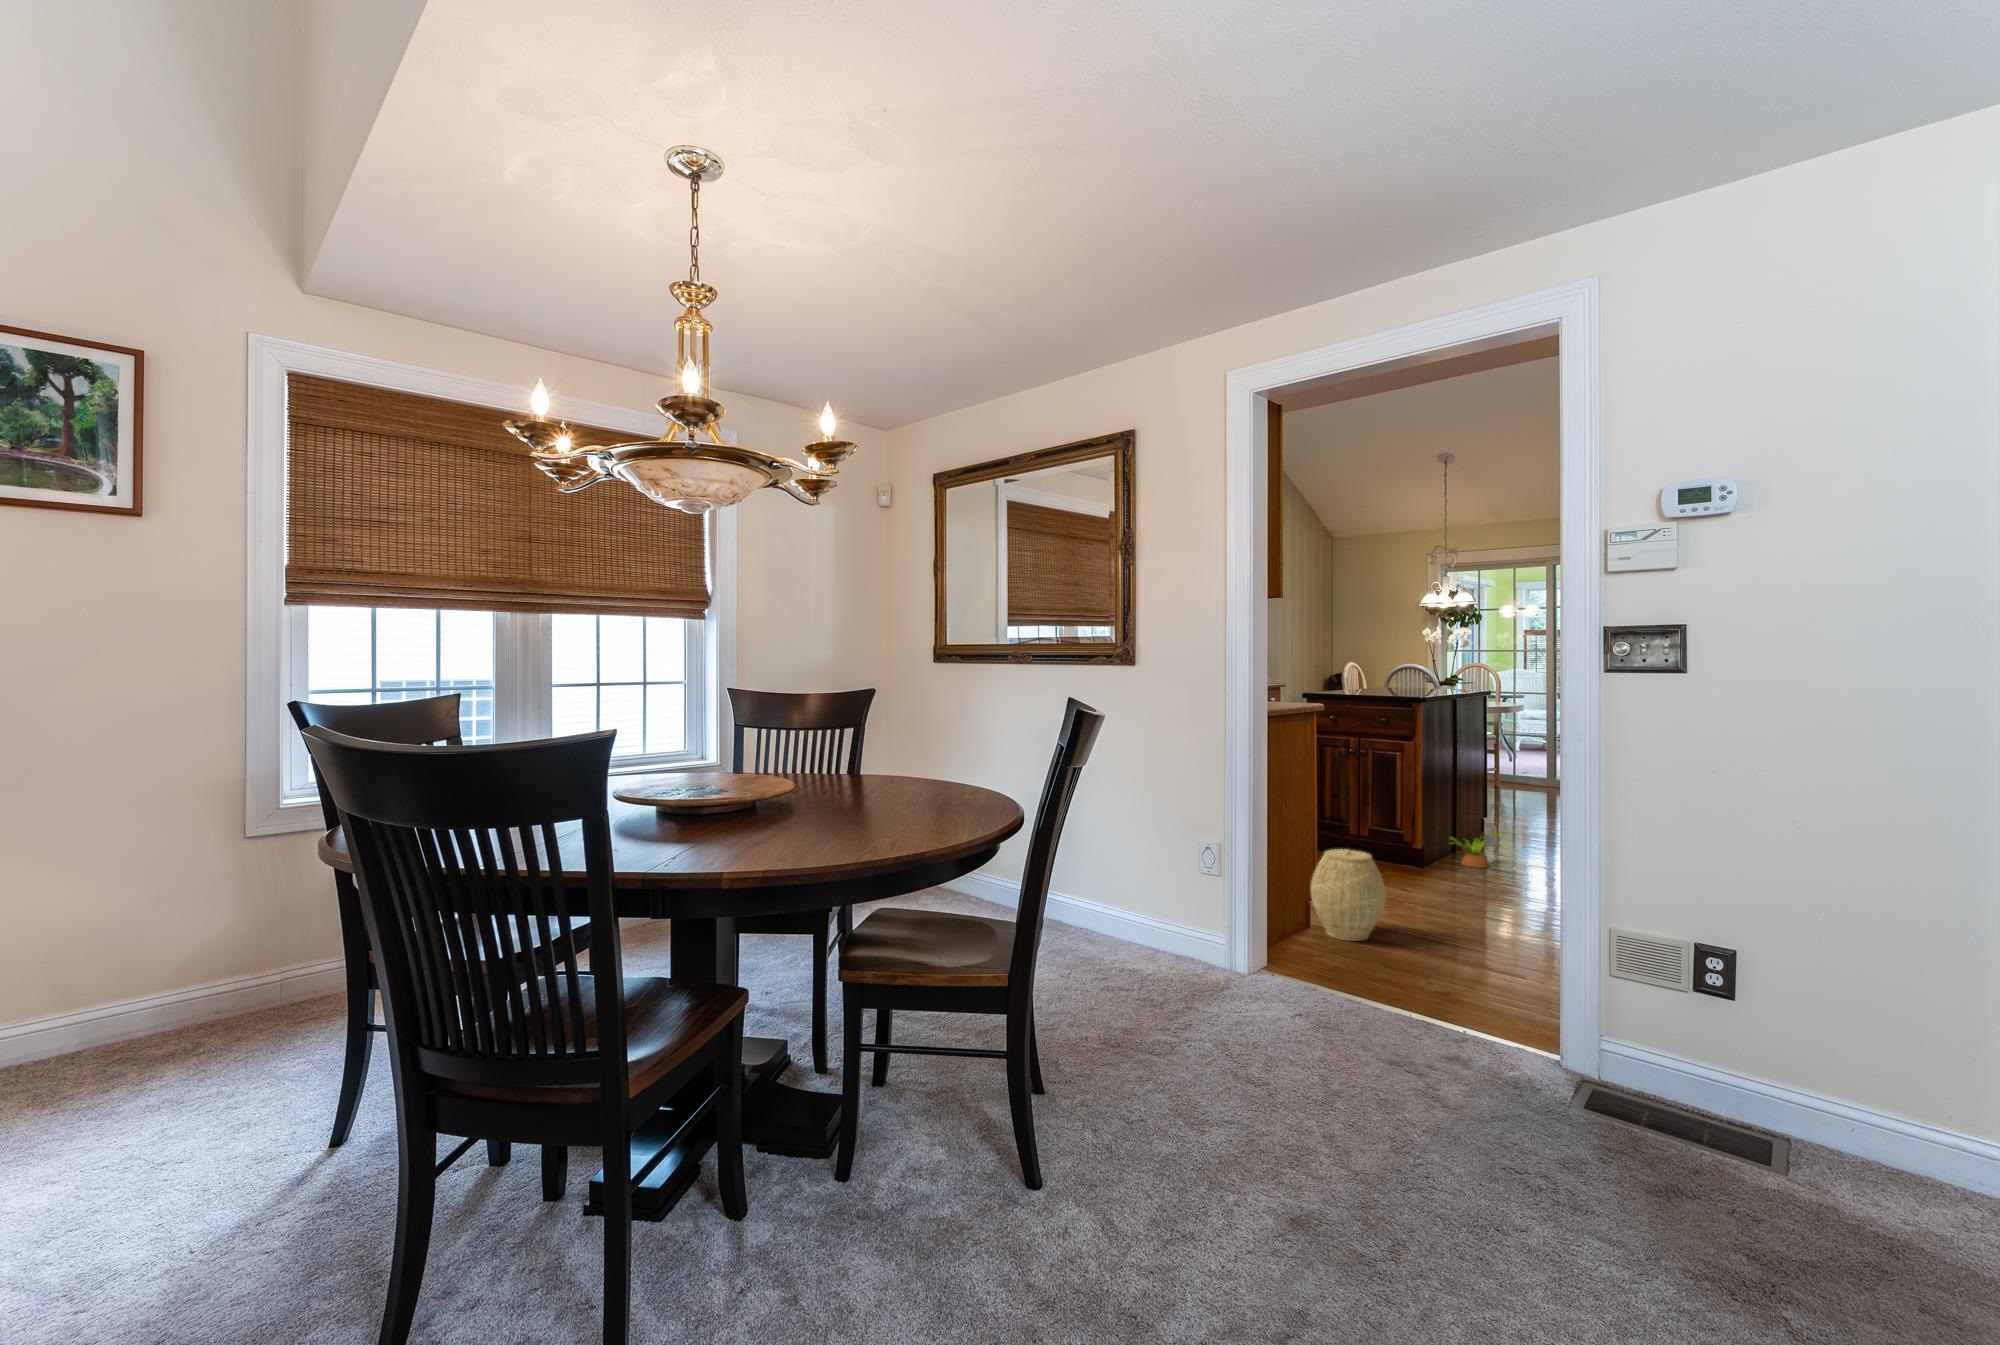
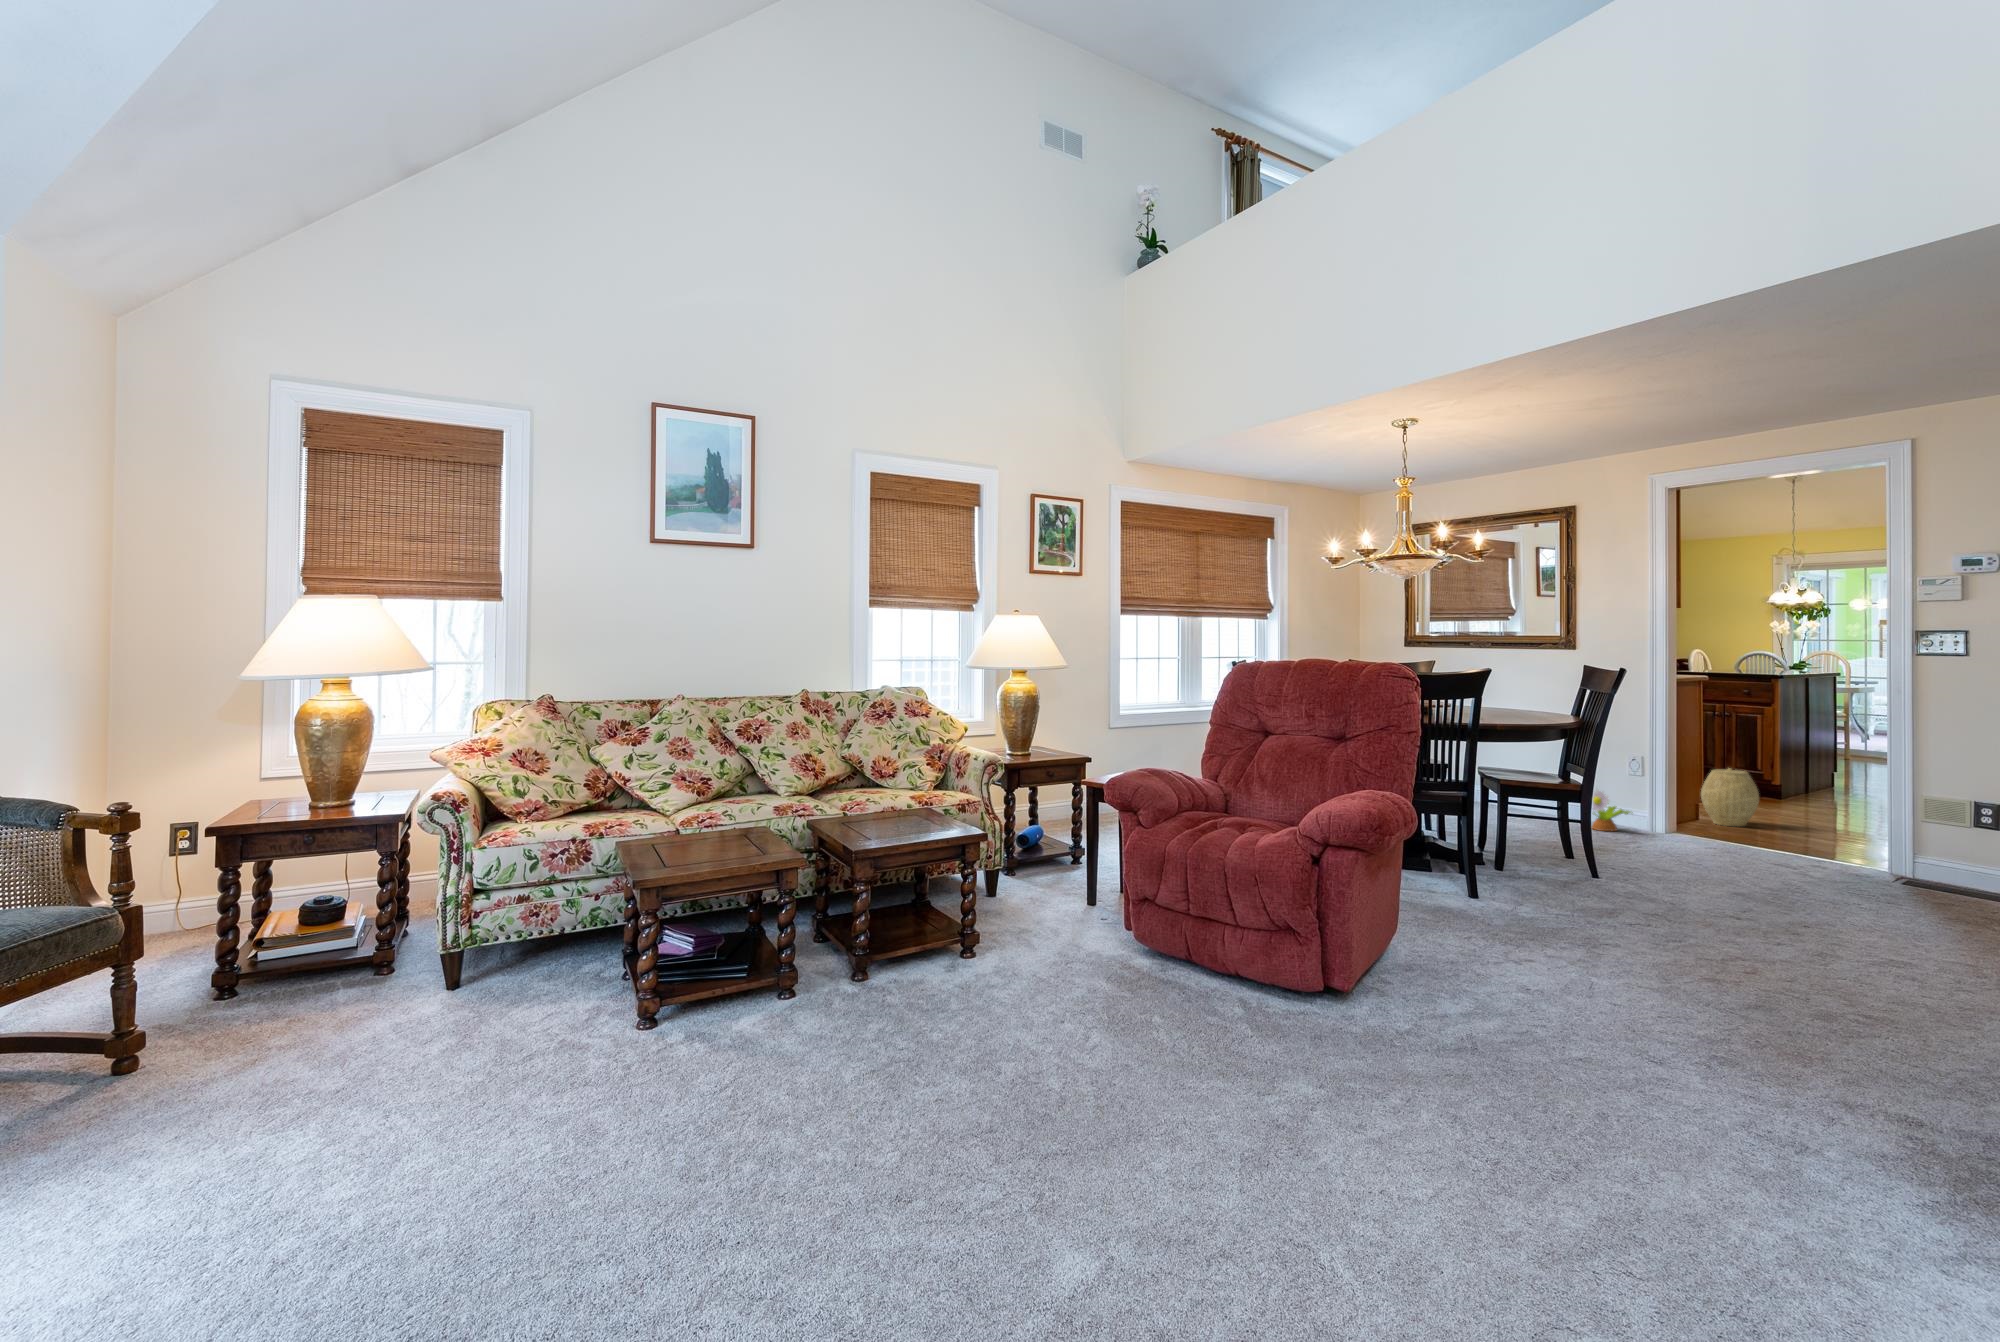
decorative plant: present [1451,823,1497,868] -> present [1592,790,1631,831]

